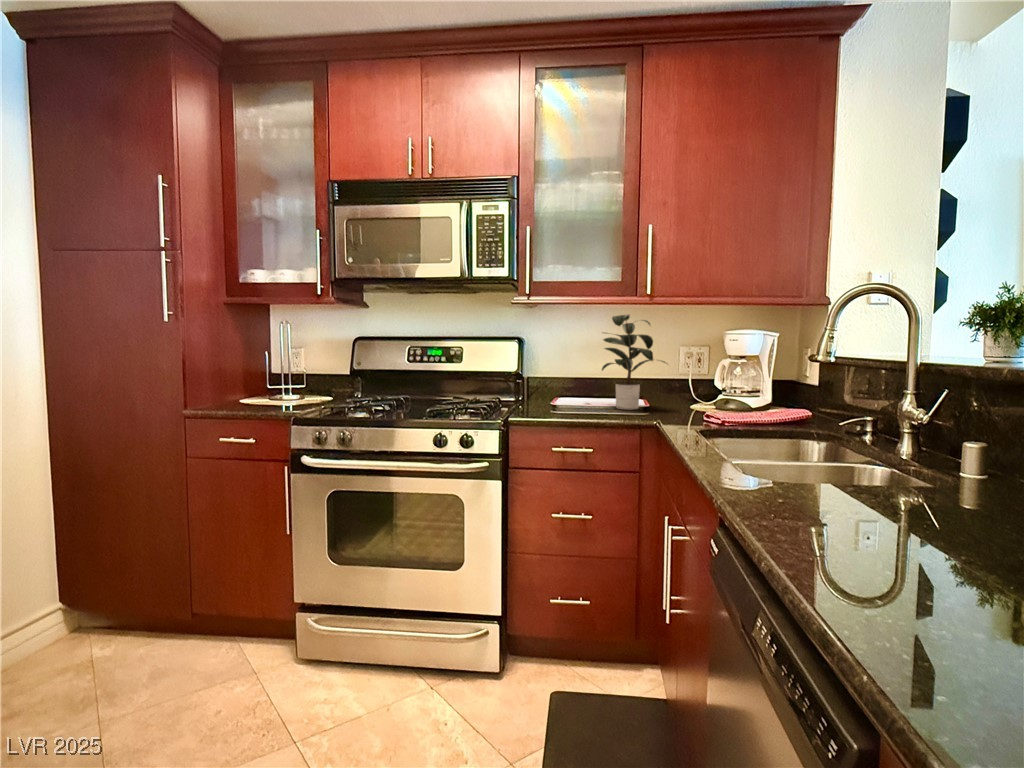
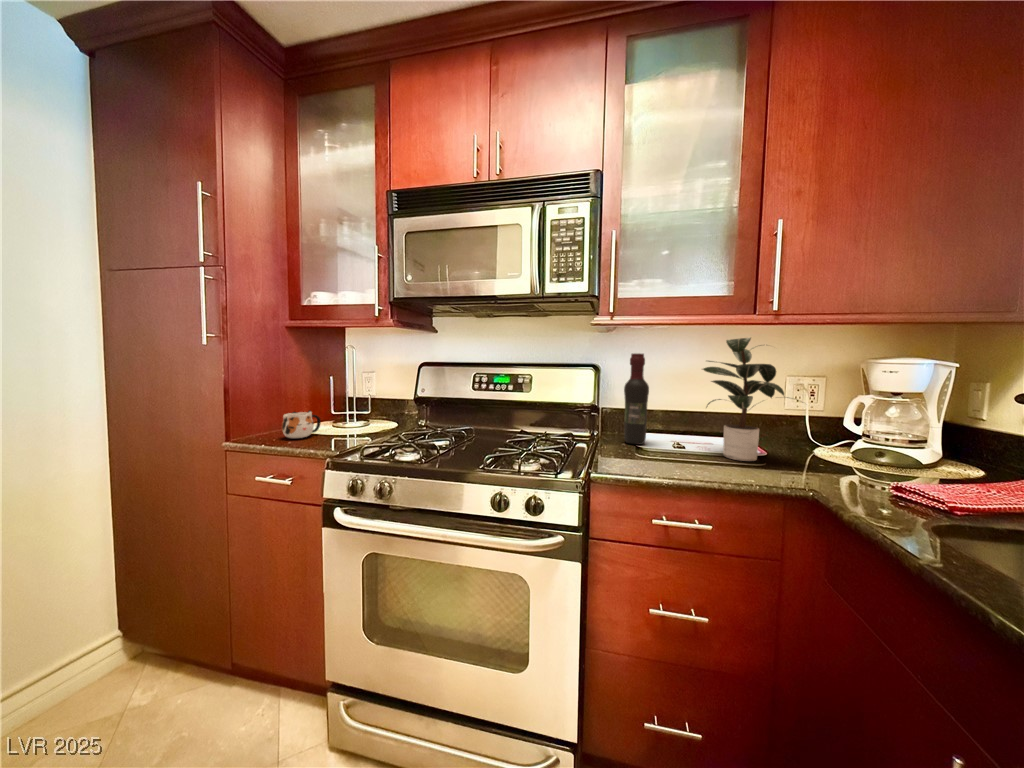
wine bottle: none [542,327,562,404] -> present [624,353,649,445]
mug: none [235,380,268,406] -> present [282,410,321,438]

